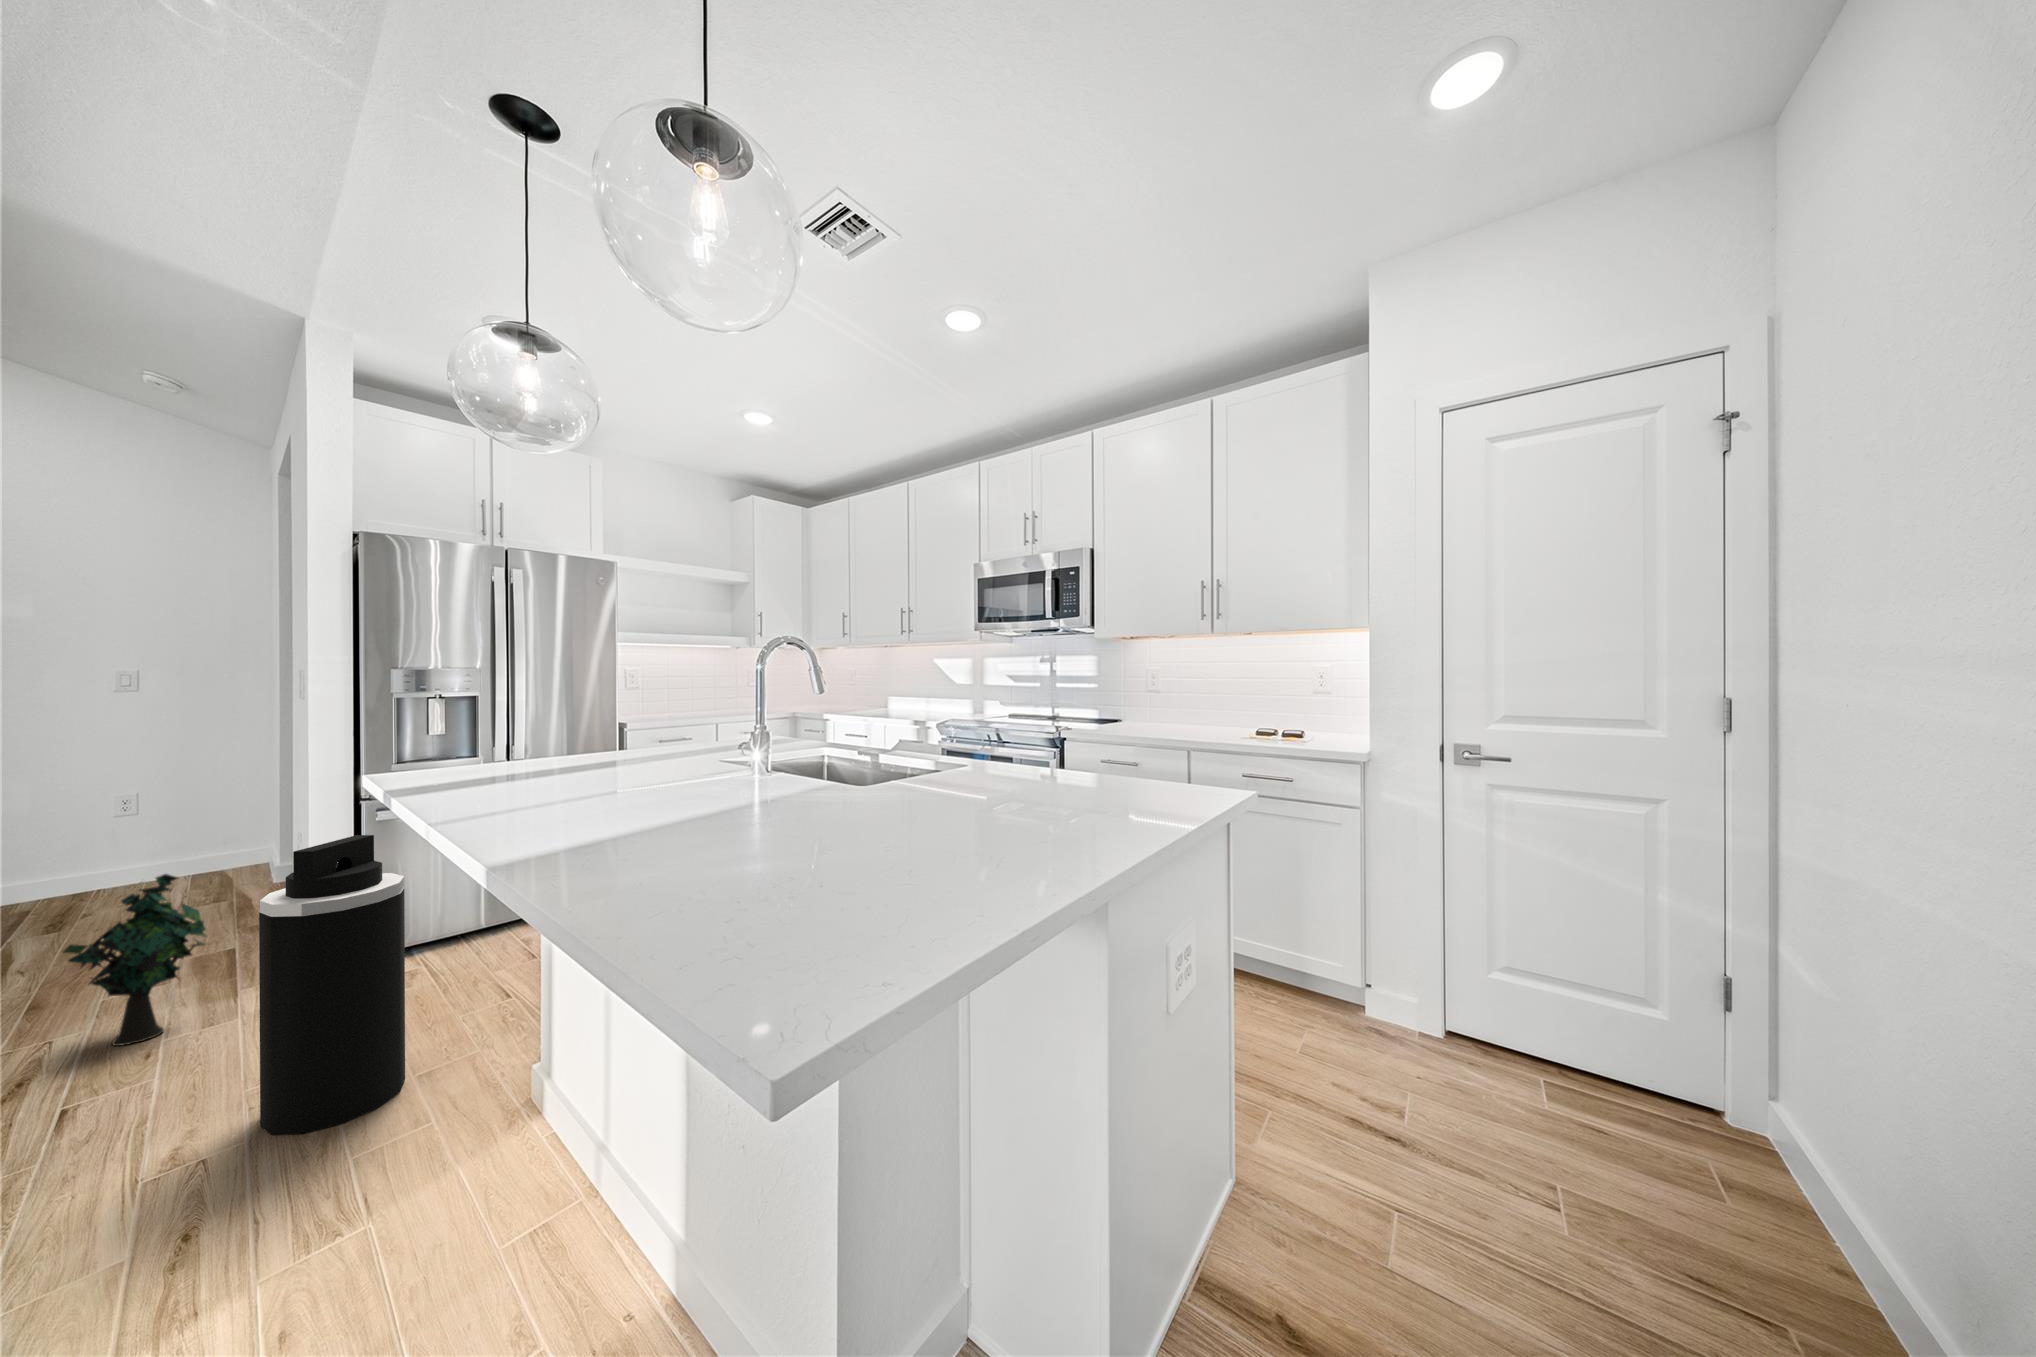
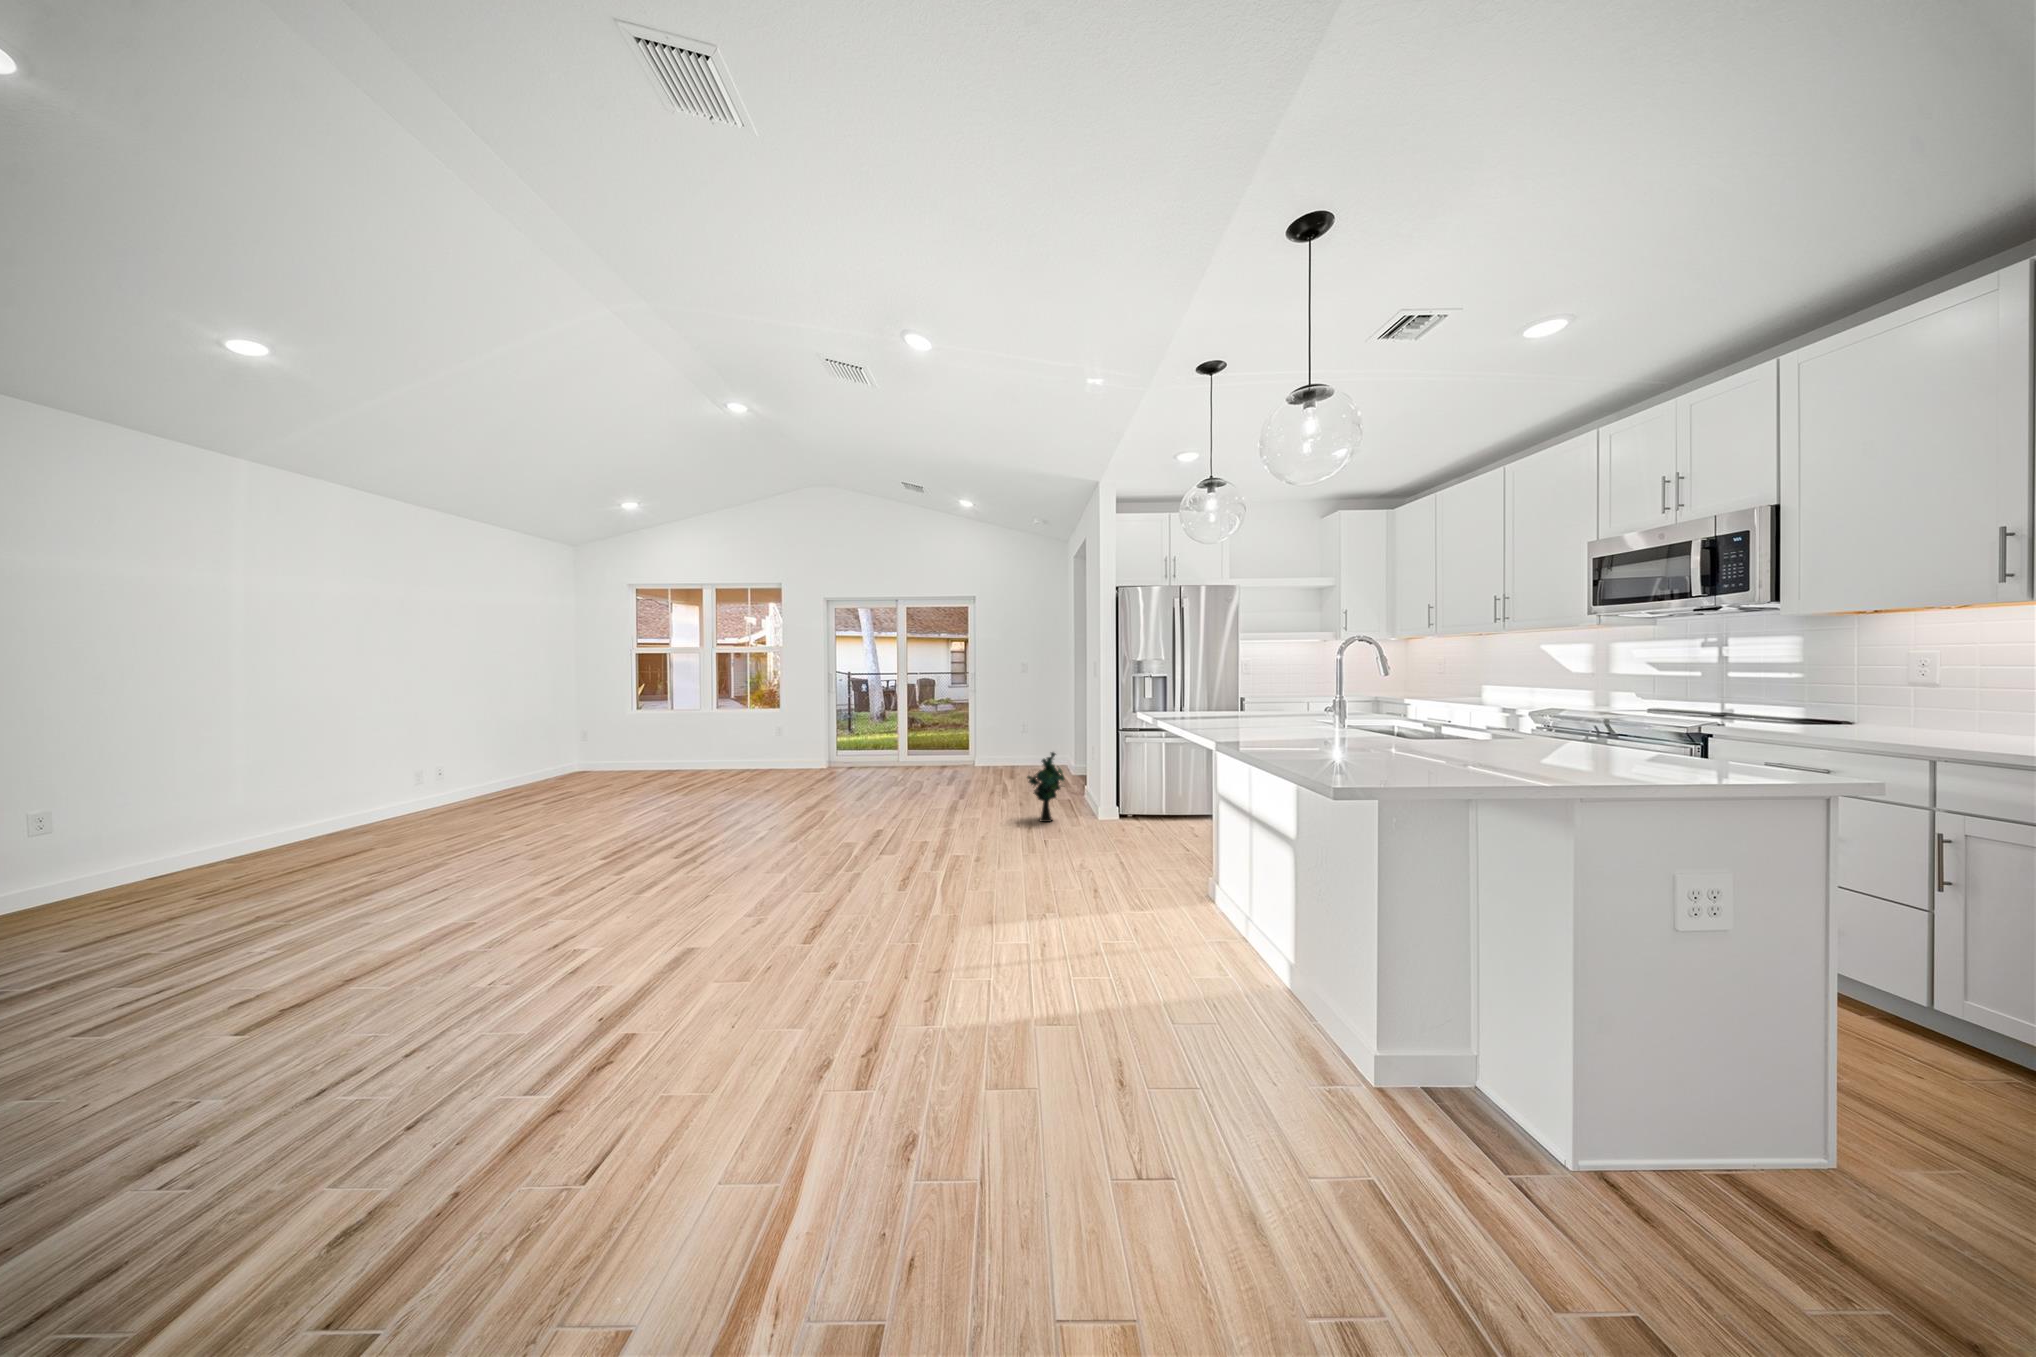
trash can: present [259,835,405,1135] -> none [1086,744,1137,881]

